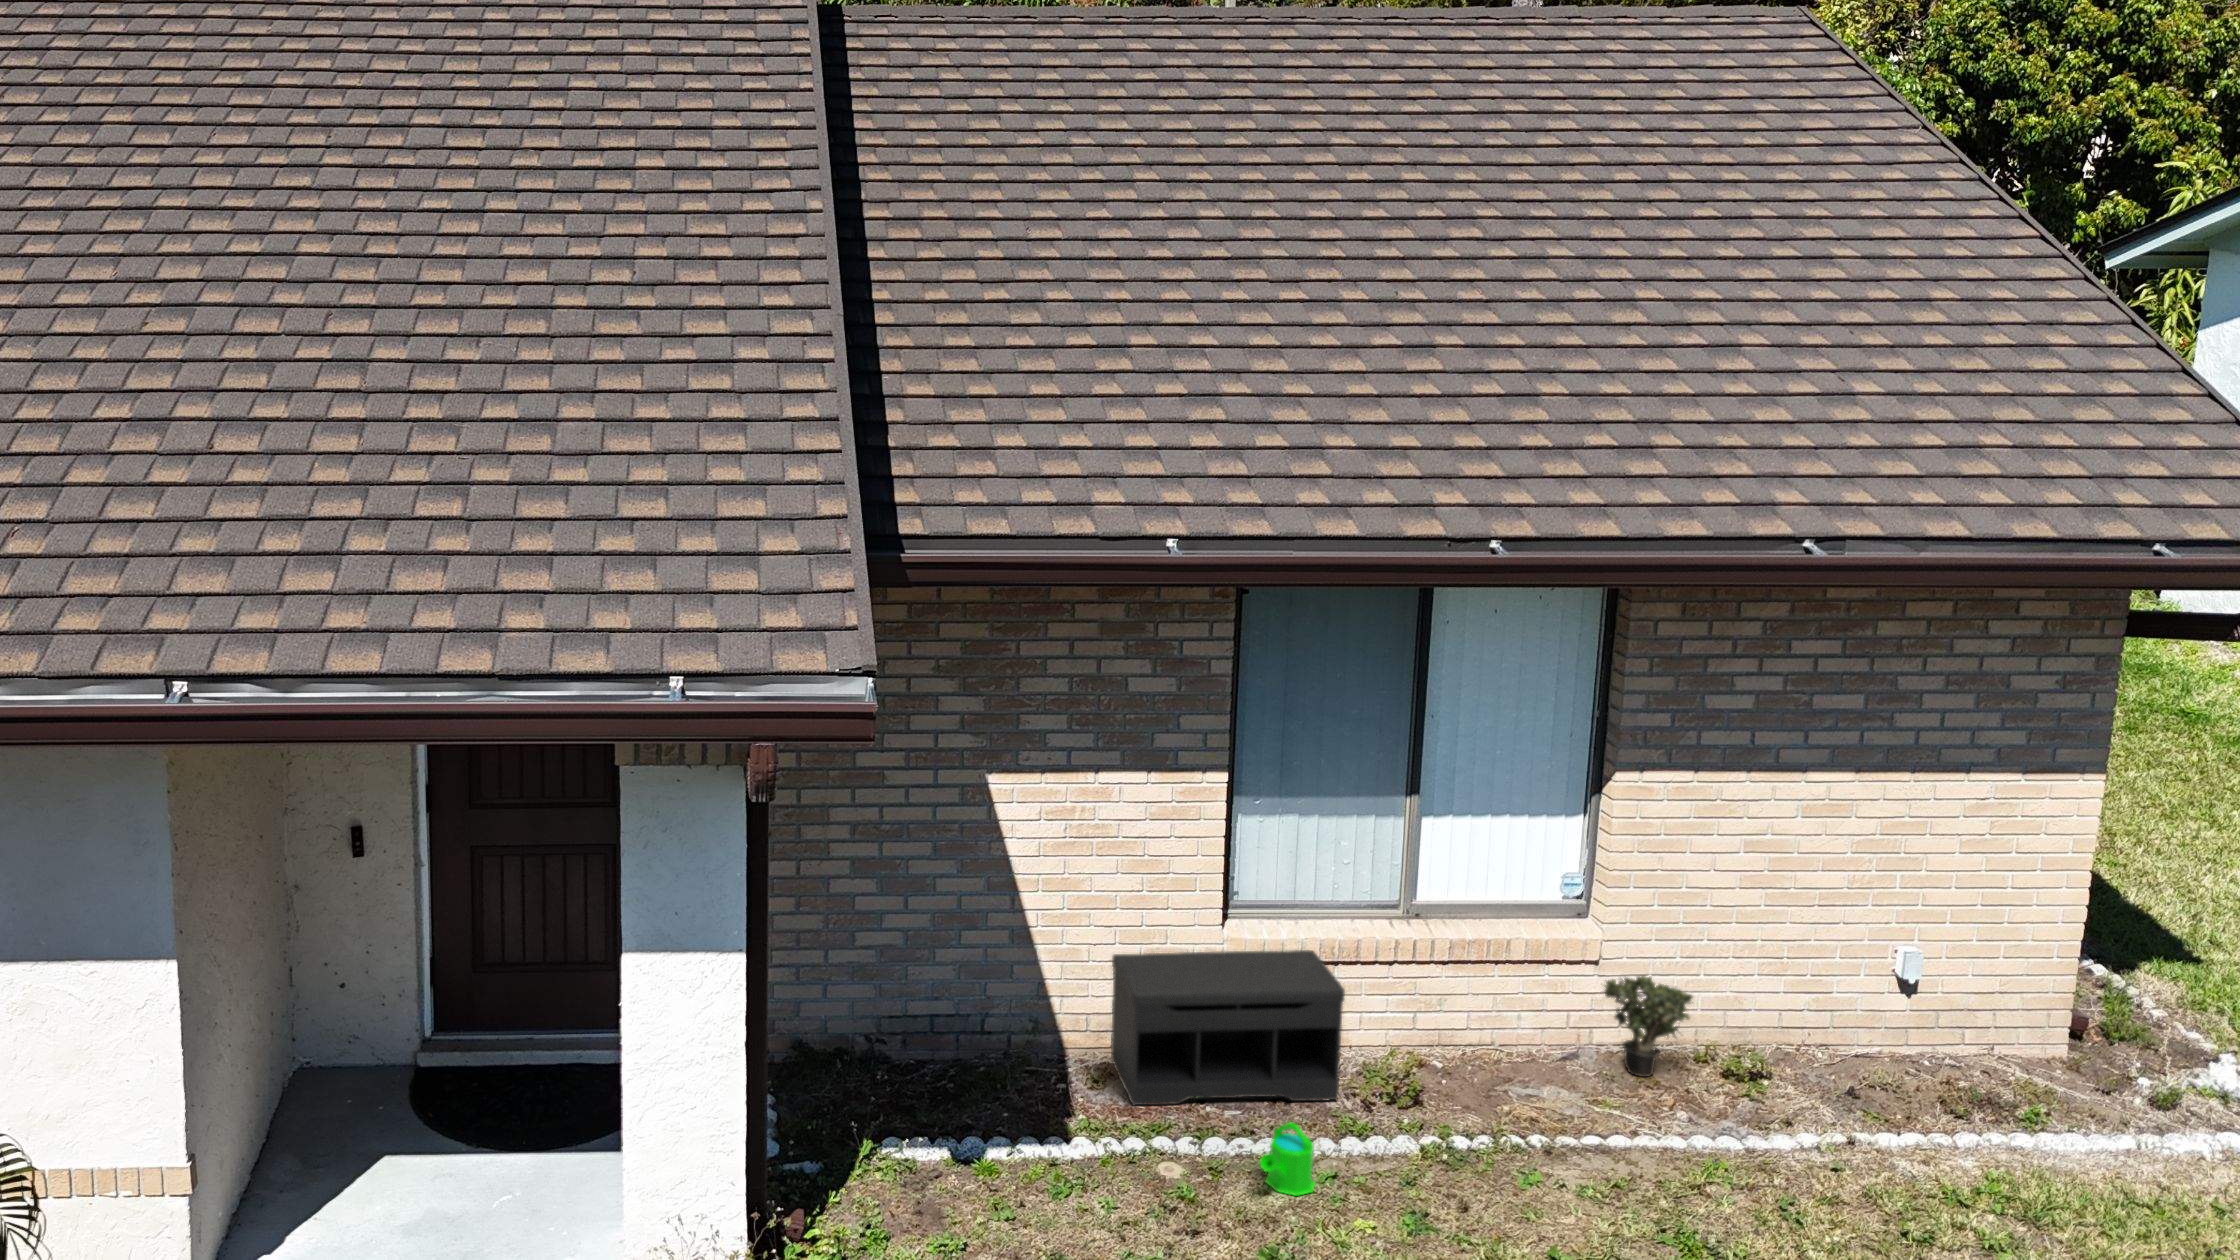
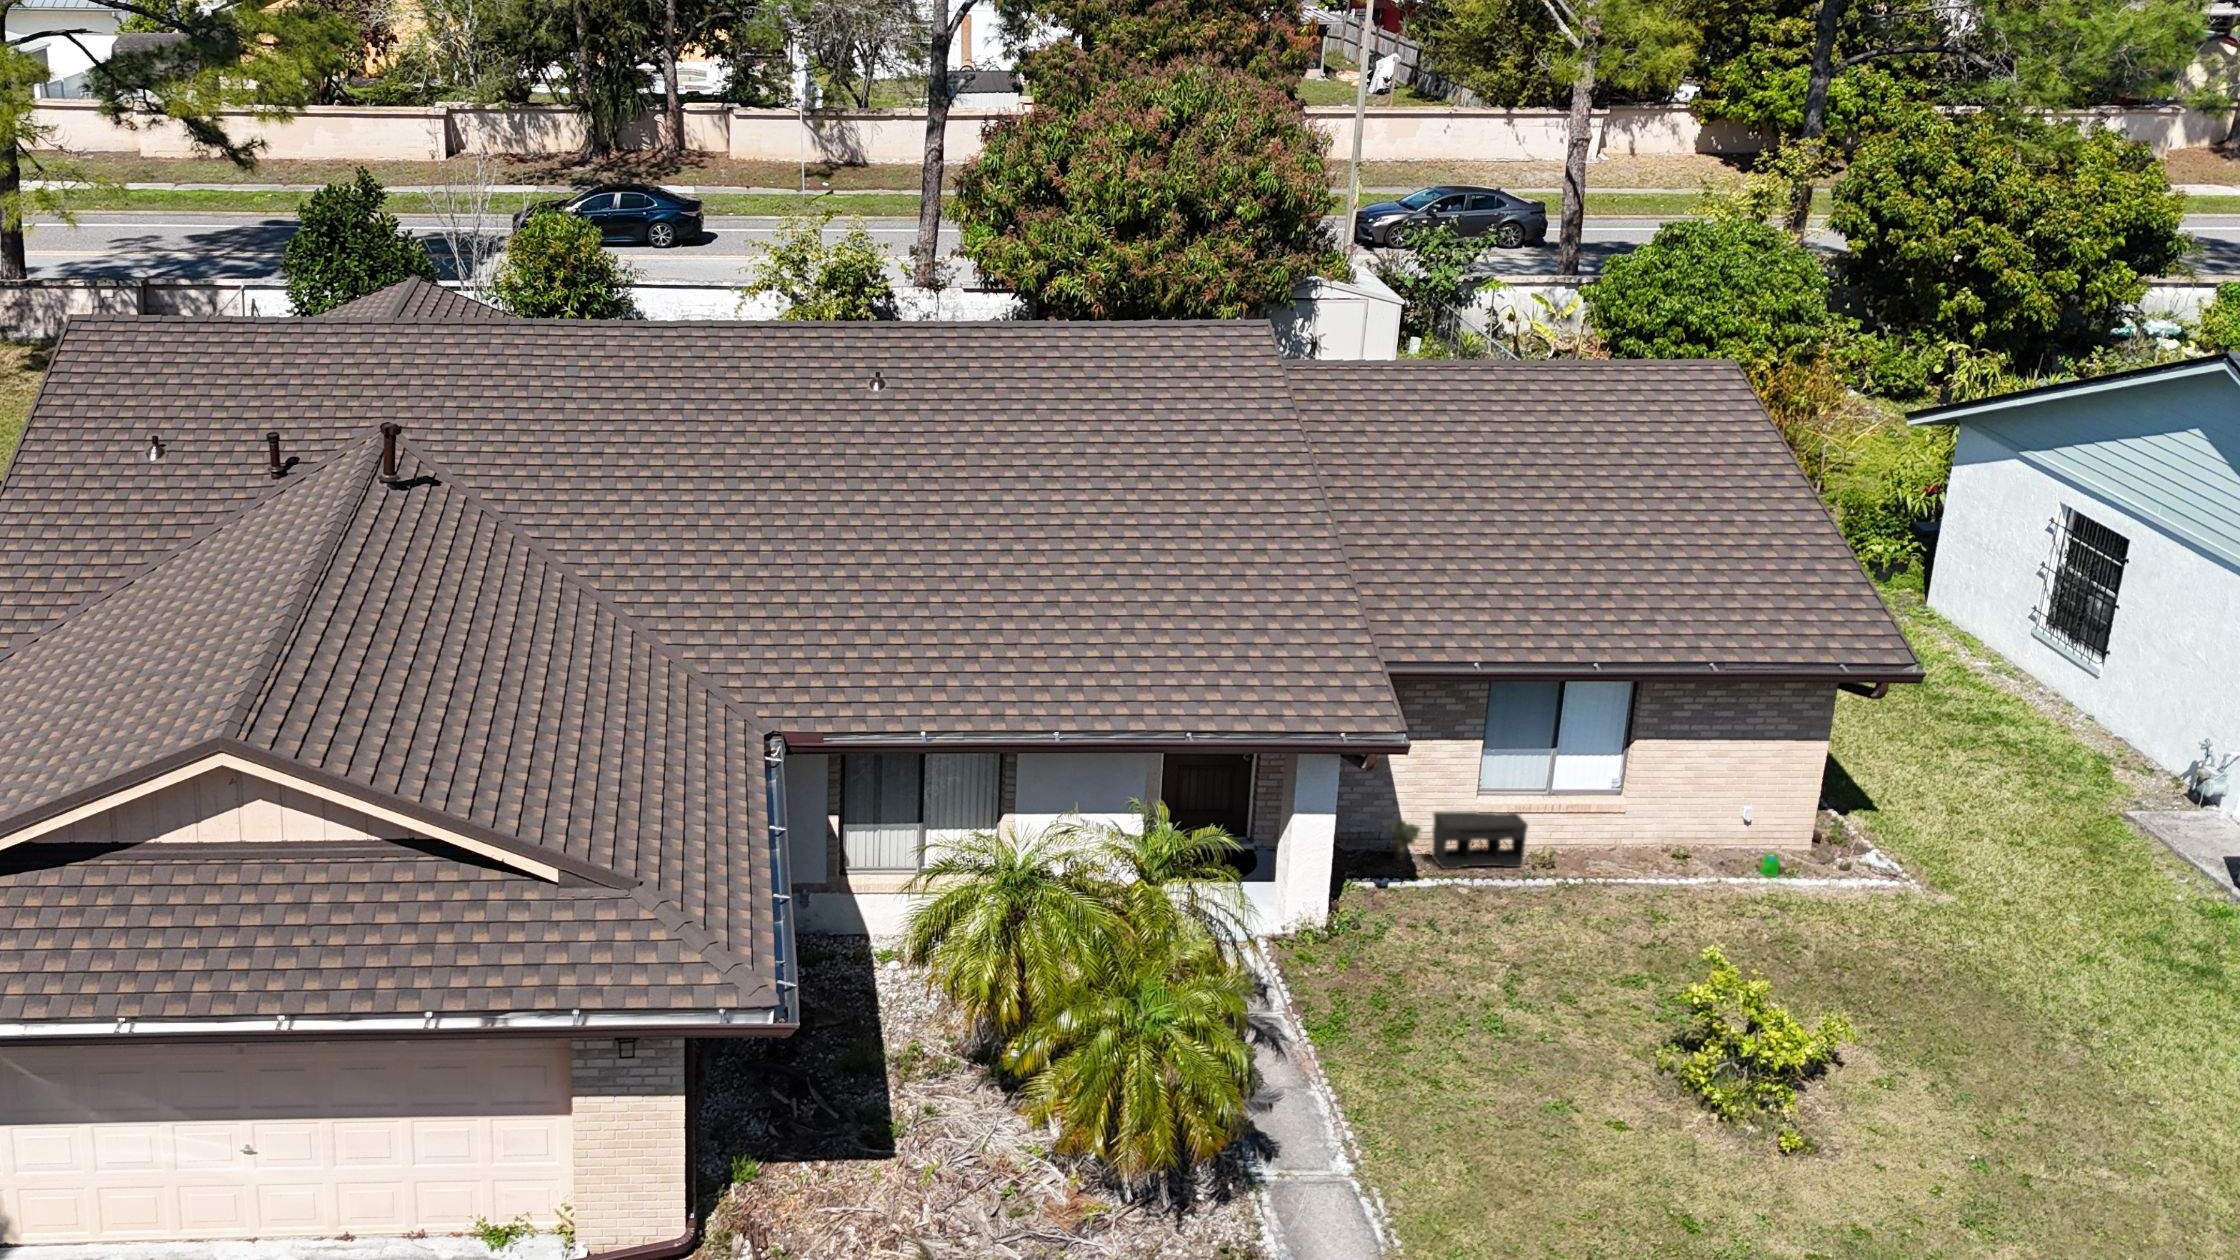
potted plant: present [1603,976,1693,1077] -> present [1387,821,1421,860]
watering can: present [1260,1122,1315,1196] -> present [1760,852,1780,877]

